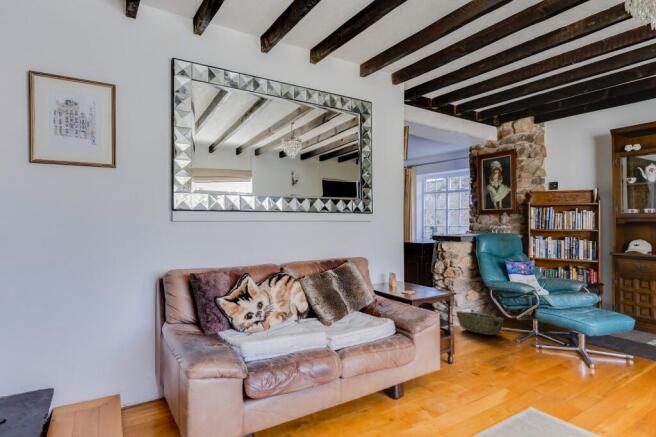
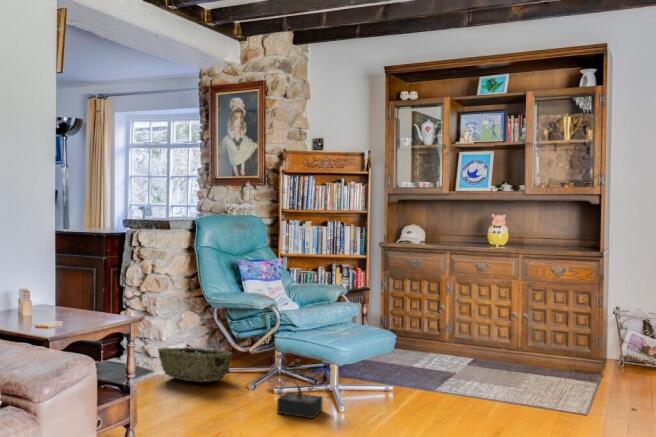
decorative plant: none [532,322,583,369] -> present [267,354,329,418]

